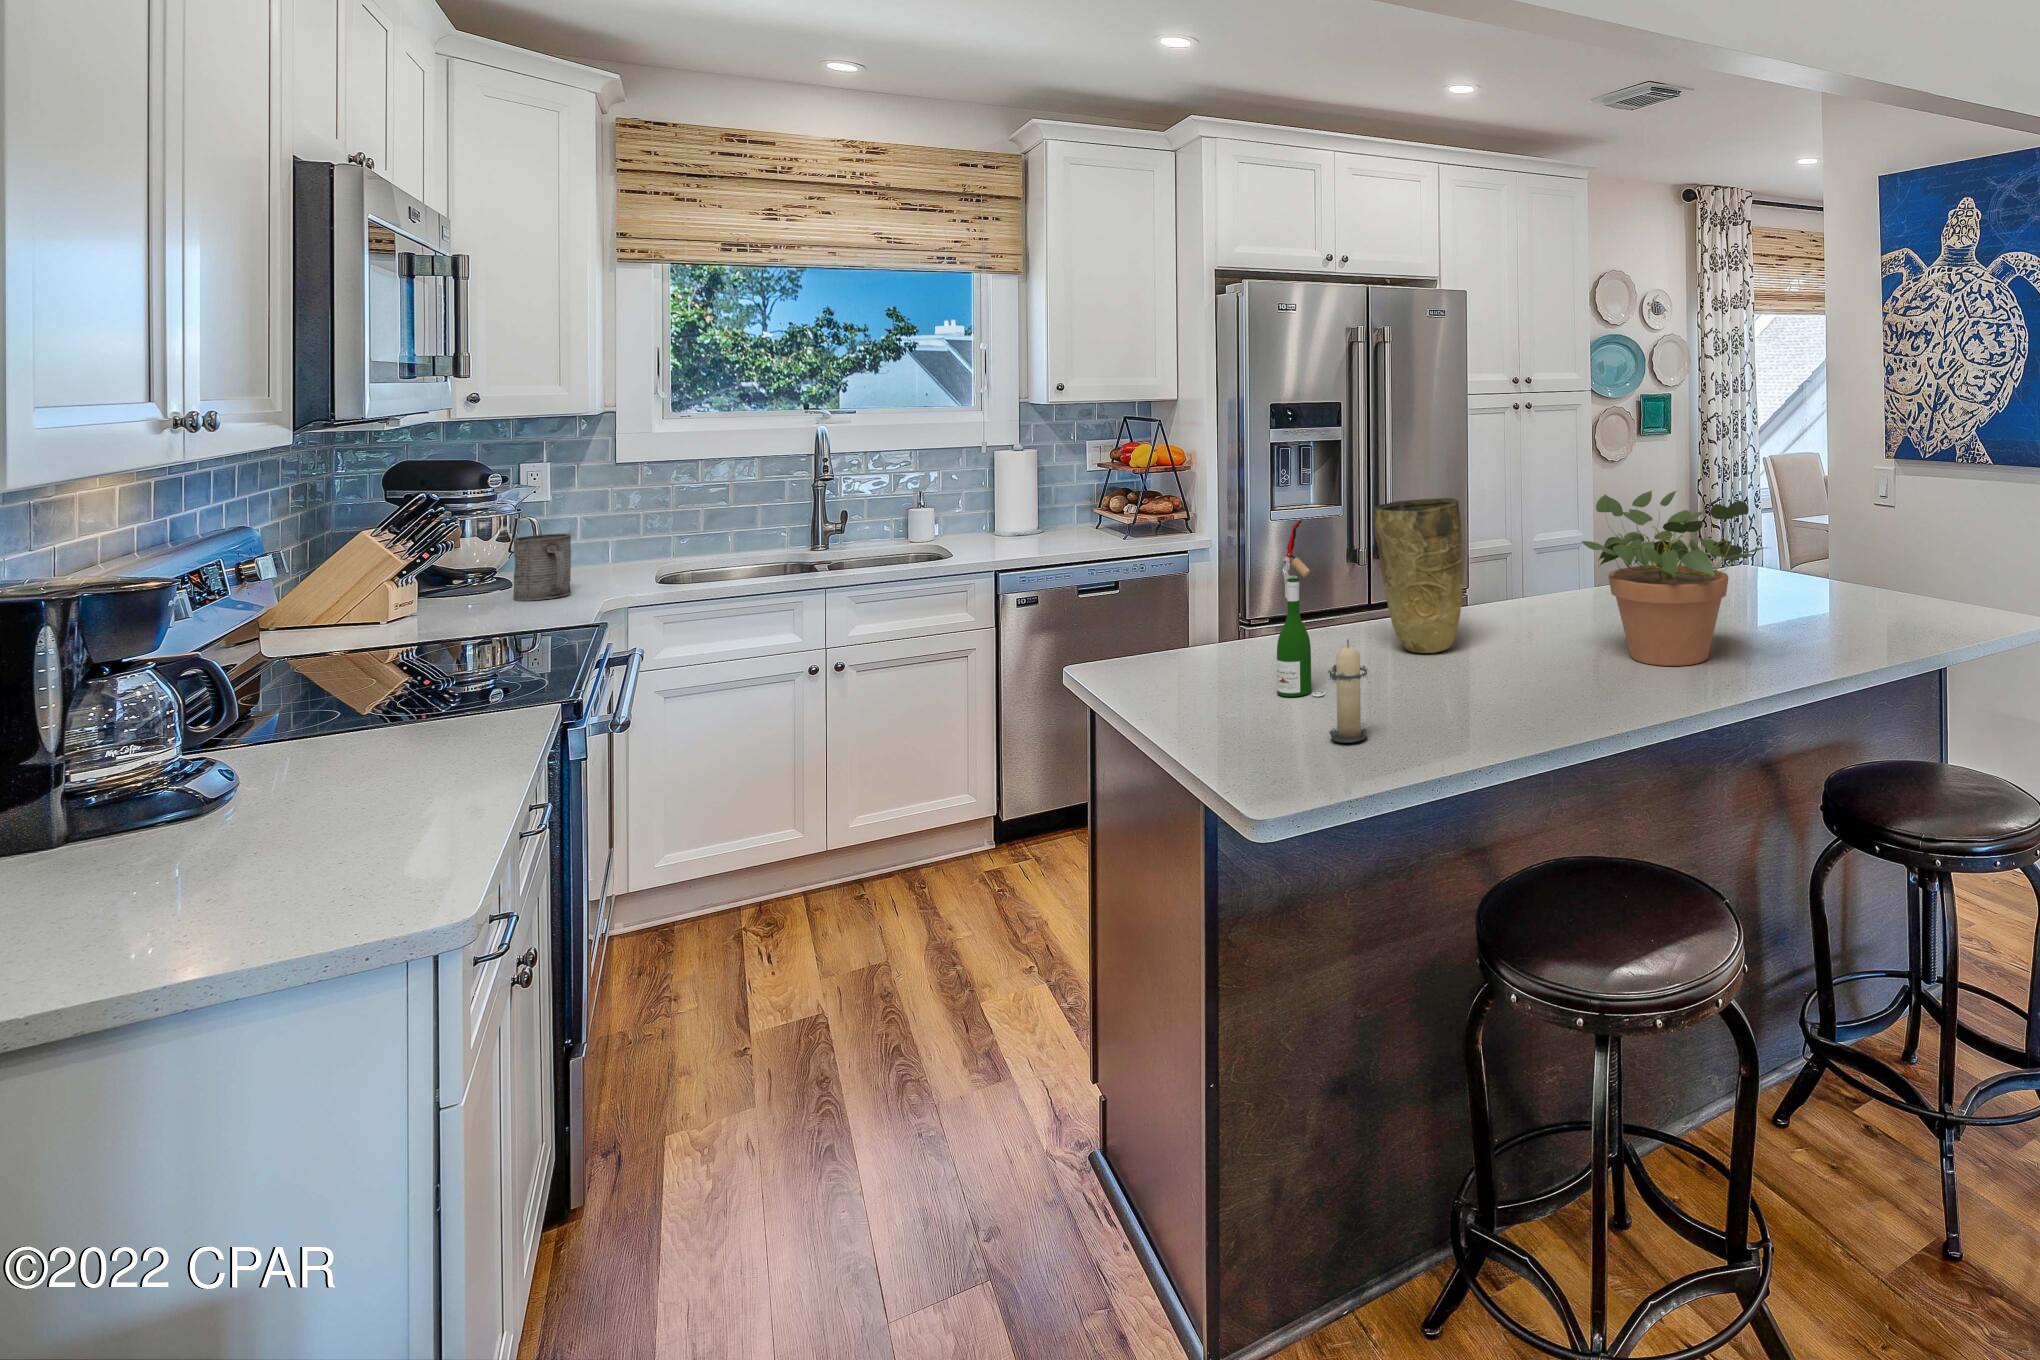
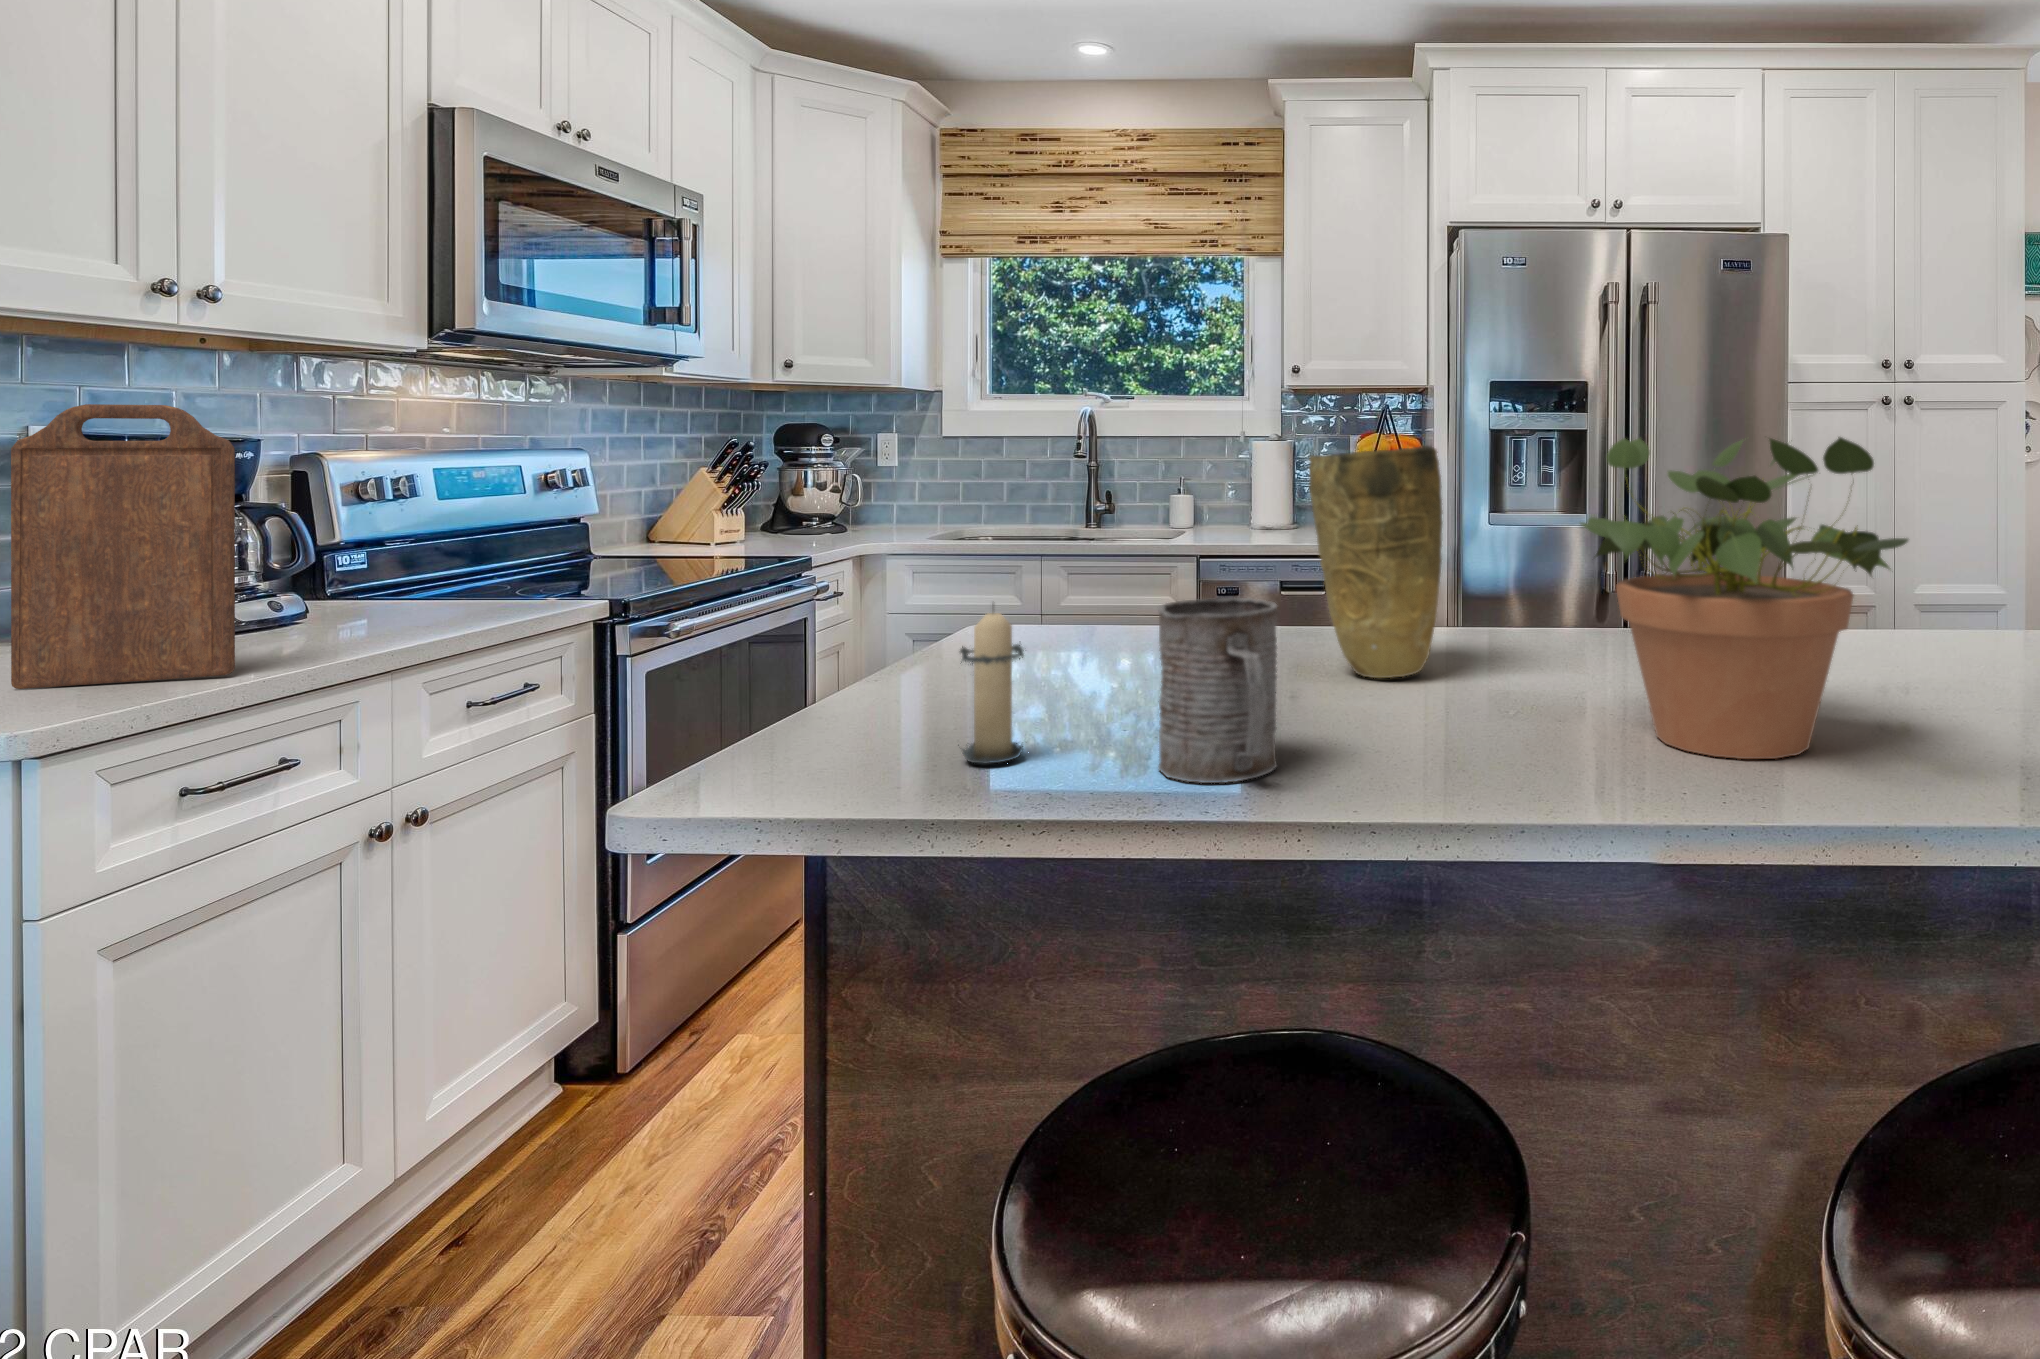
wine bottle: present [1277,520,1325,697] -> none [1076,445,1126,703]
mug: present [513,534,571,601] -> present [1158,598,1277,783]
cutting board: none [141,556,396,895] -> present [11,404,235,689]

